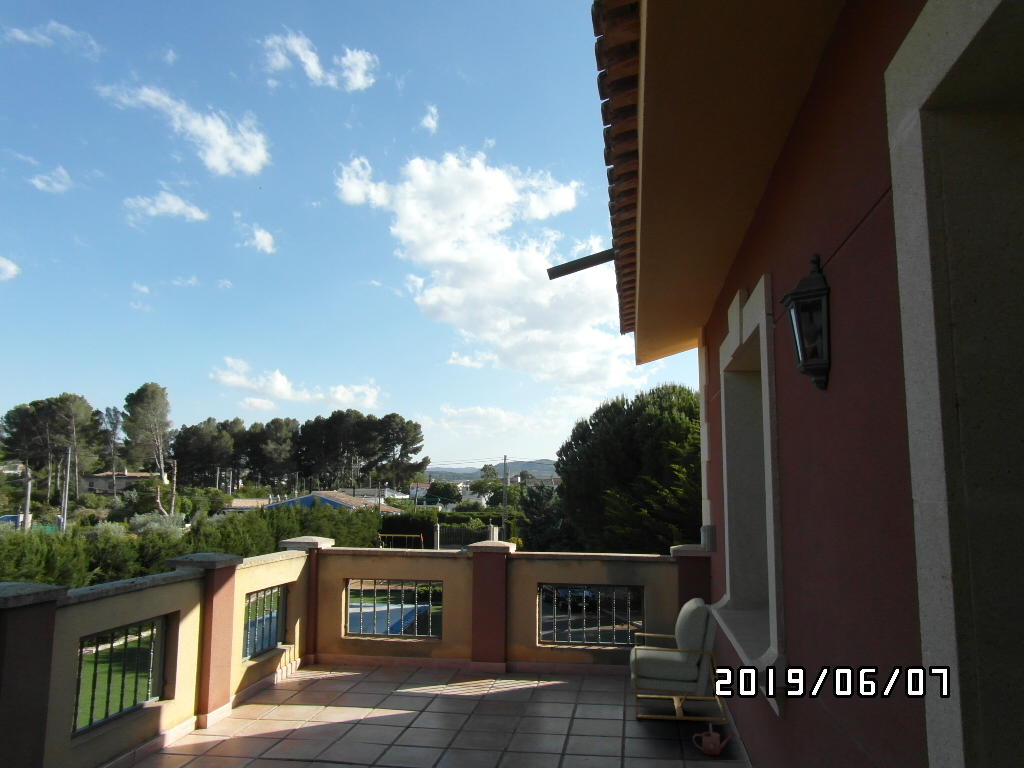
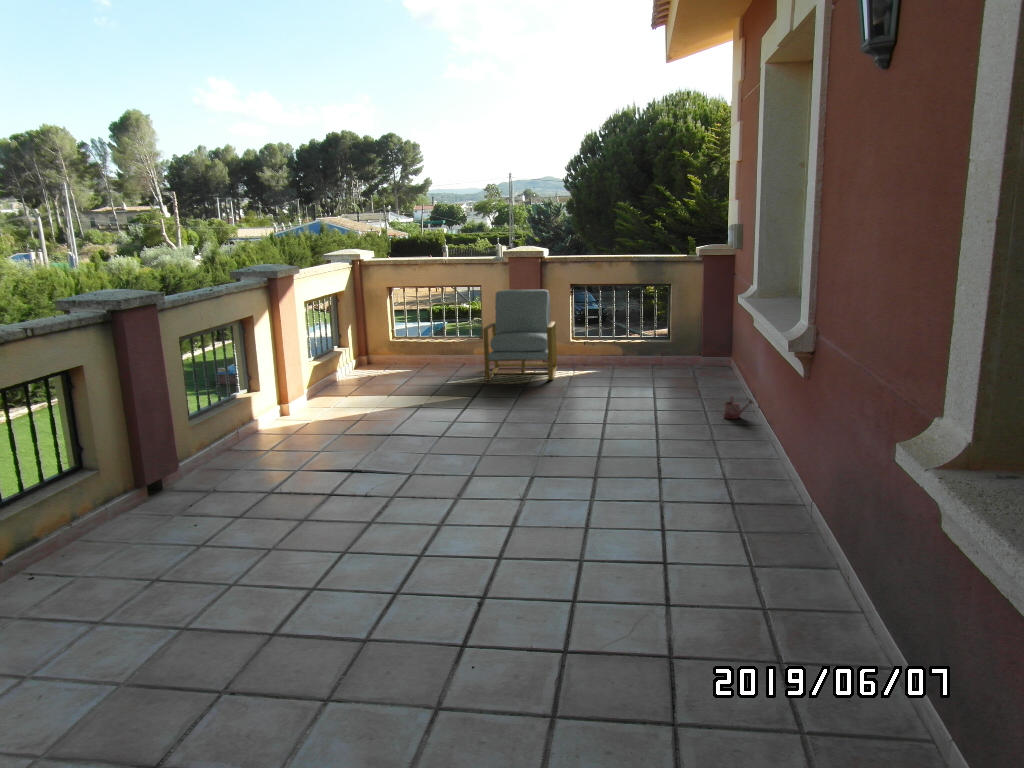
chair: present [630,598,727,721] -> present [483,290,557,381]

